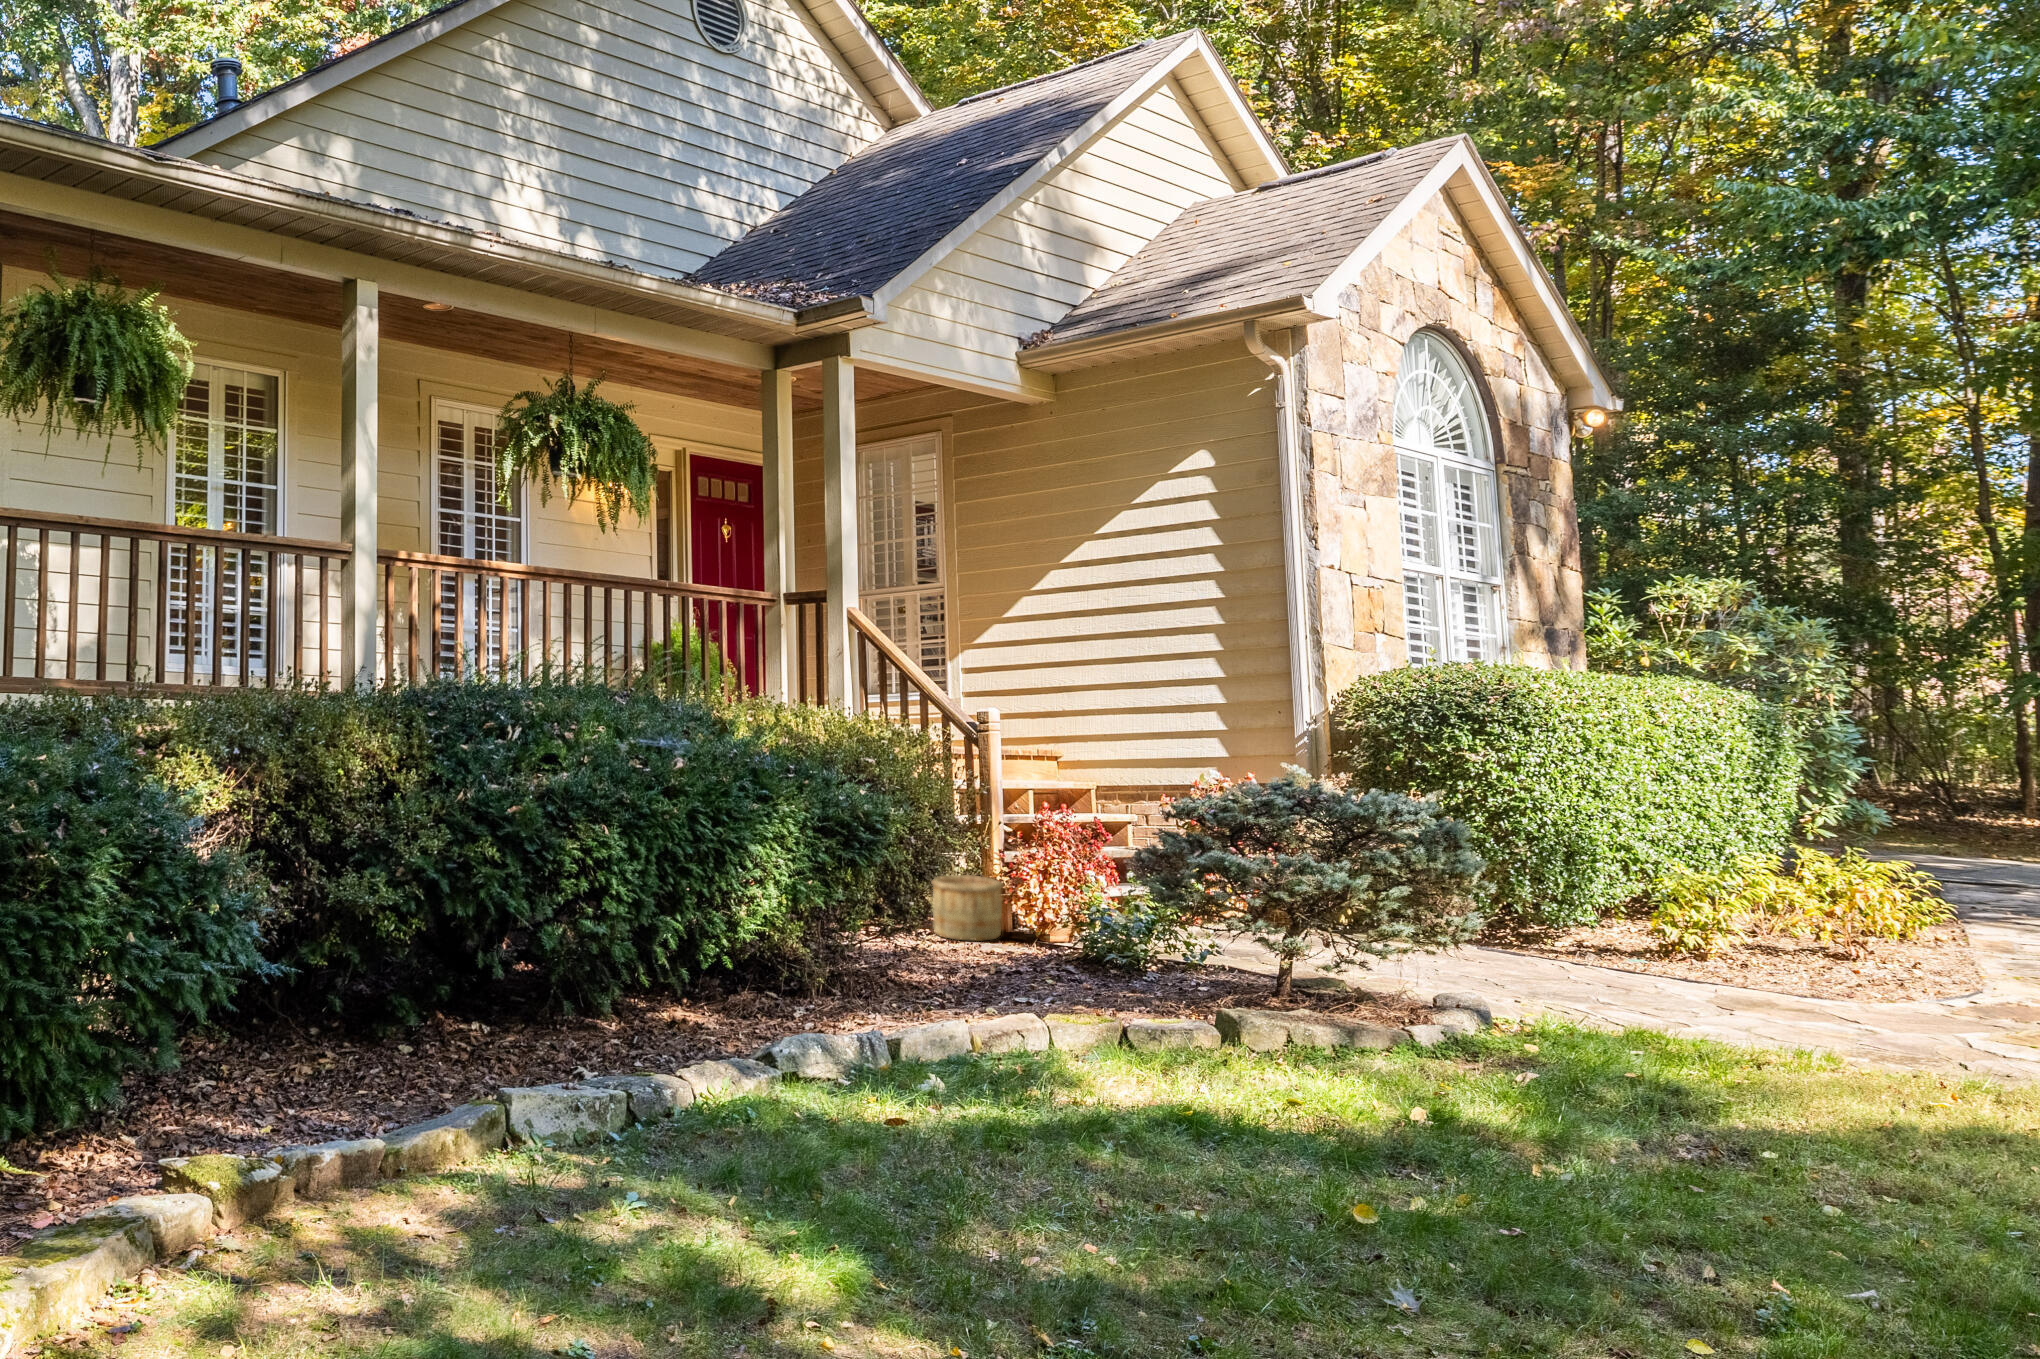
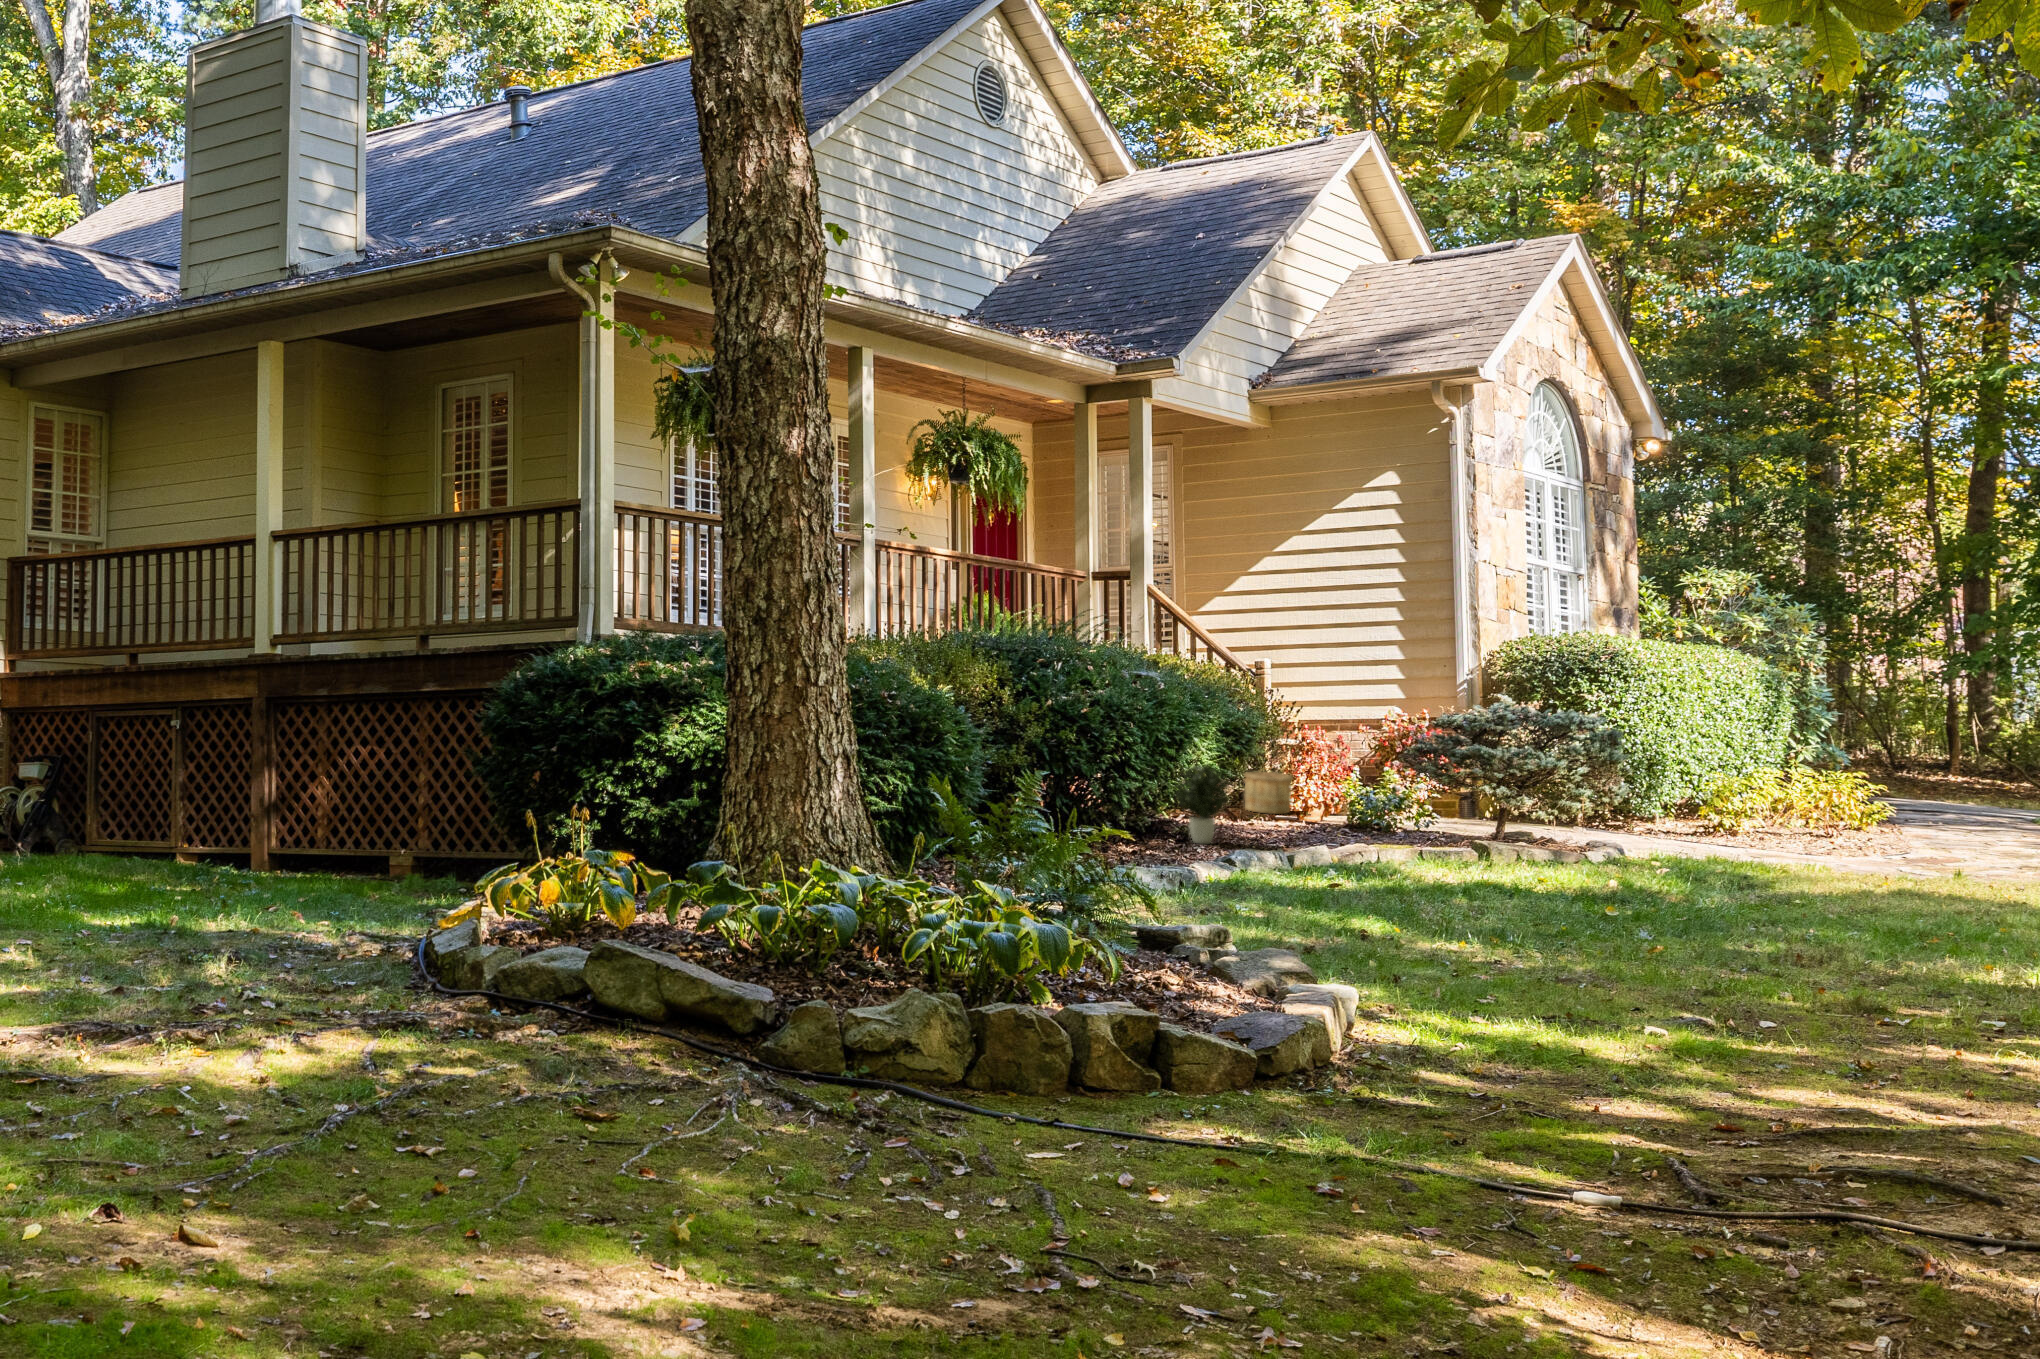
potted plant: none [702,888,794,1022] -> present [1176,764,1230,844]

